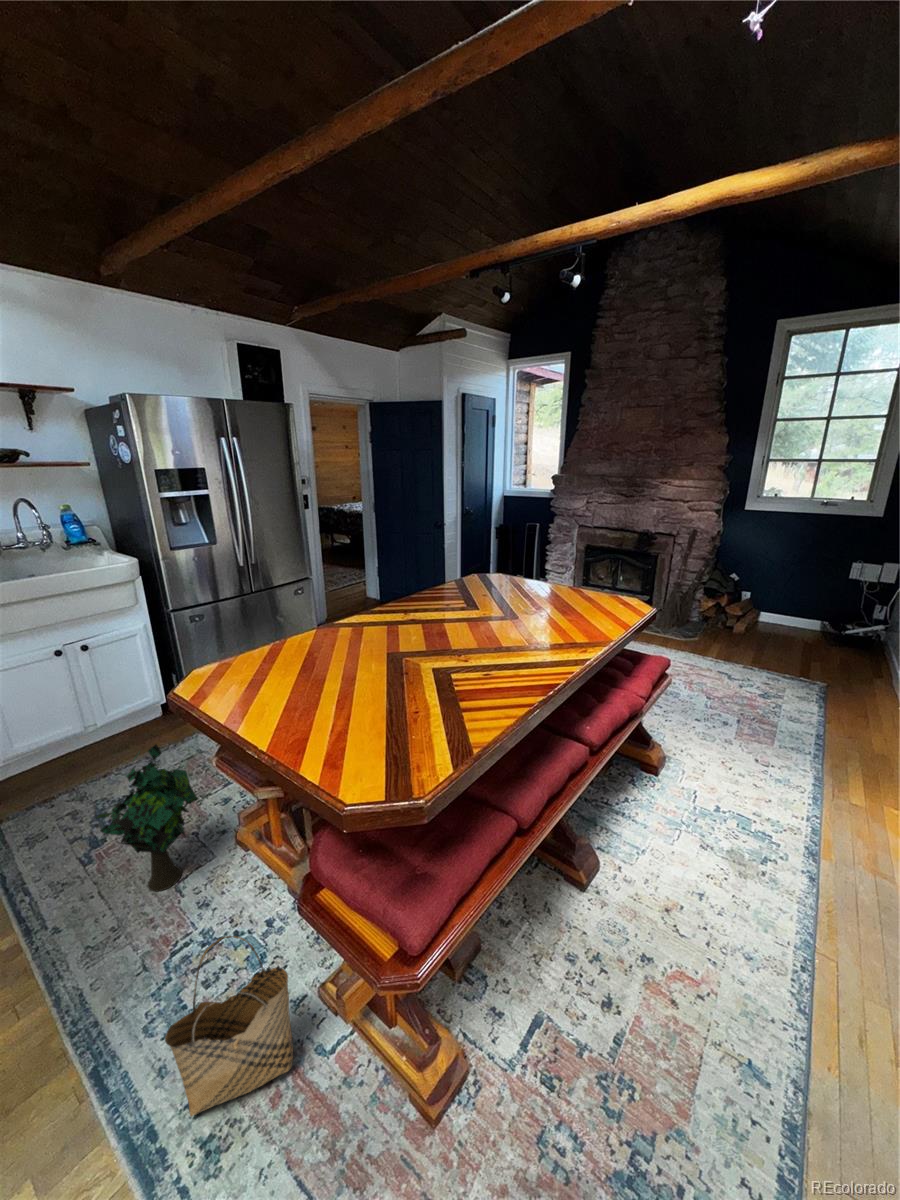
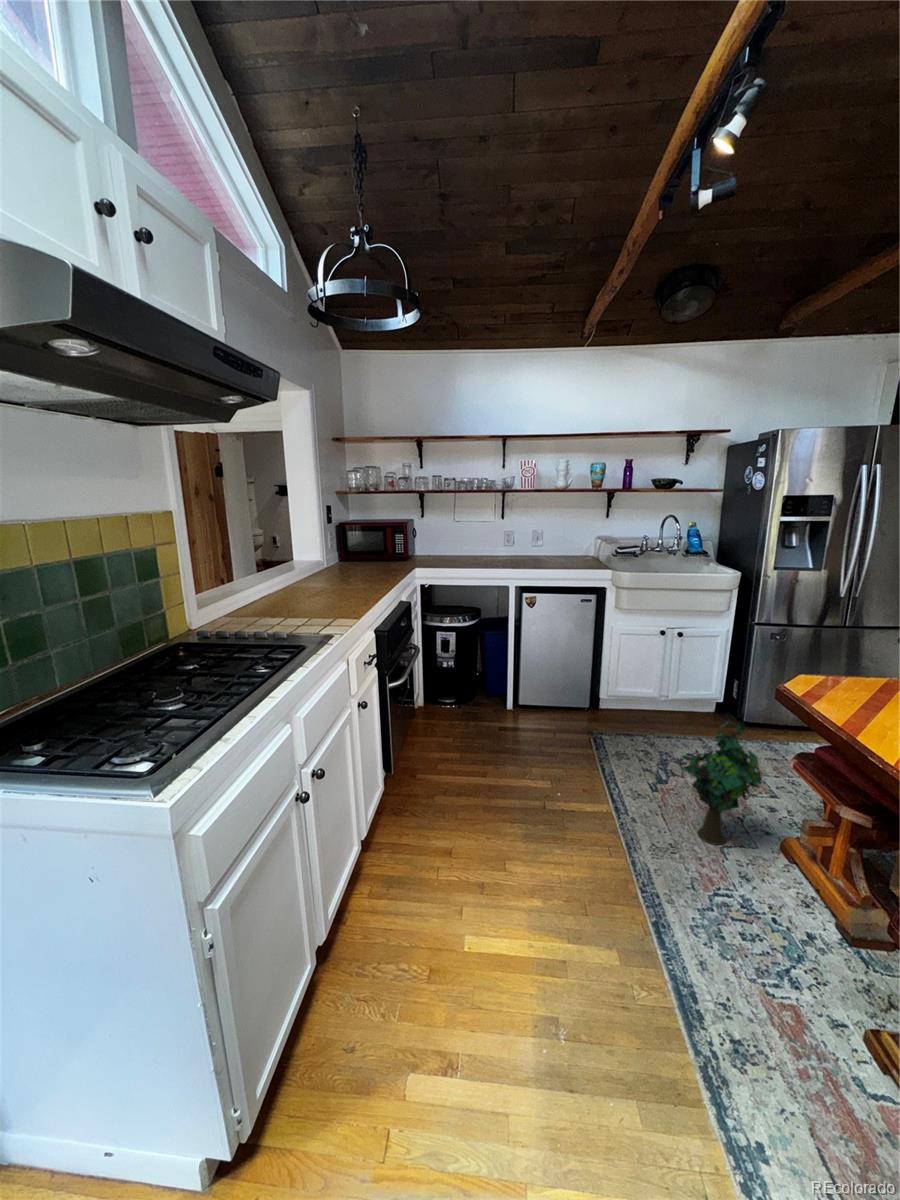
woven basket: present [165,936,293,1116] -> none [723,891,845,1058]

